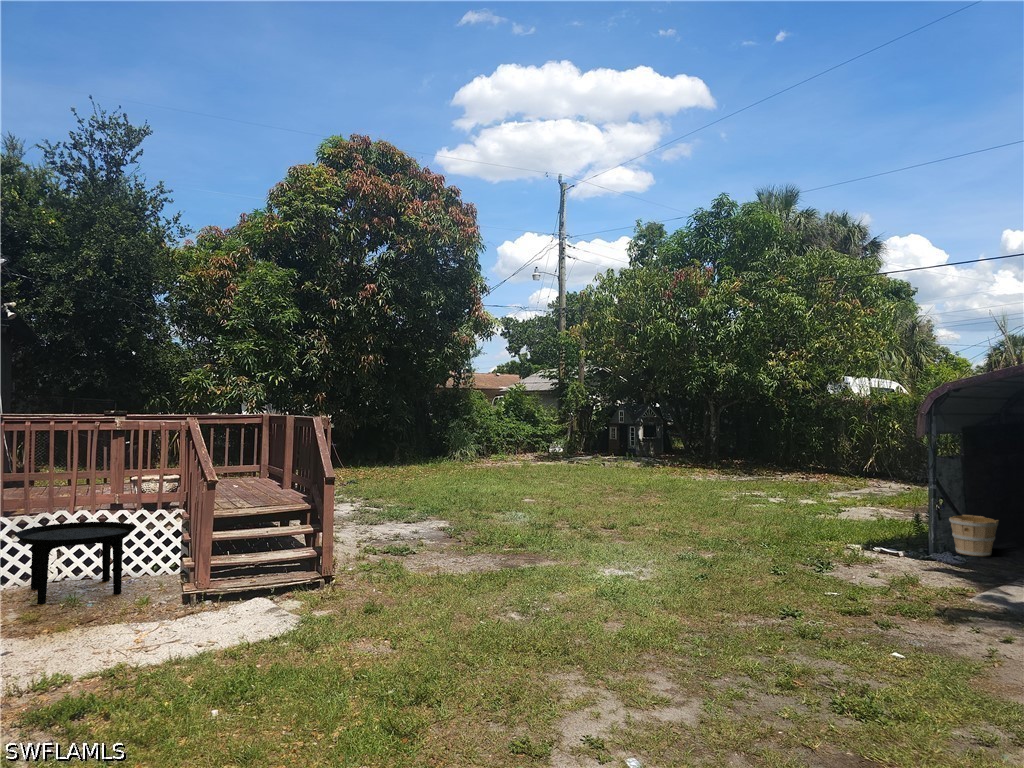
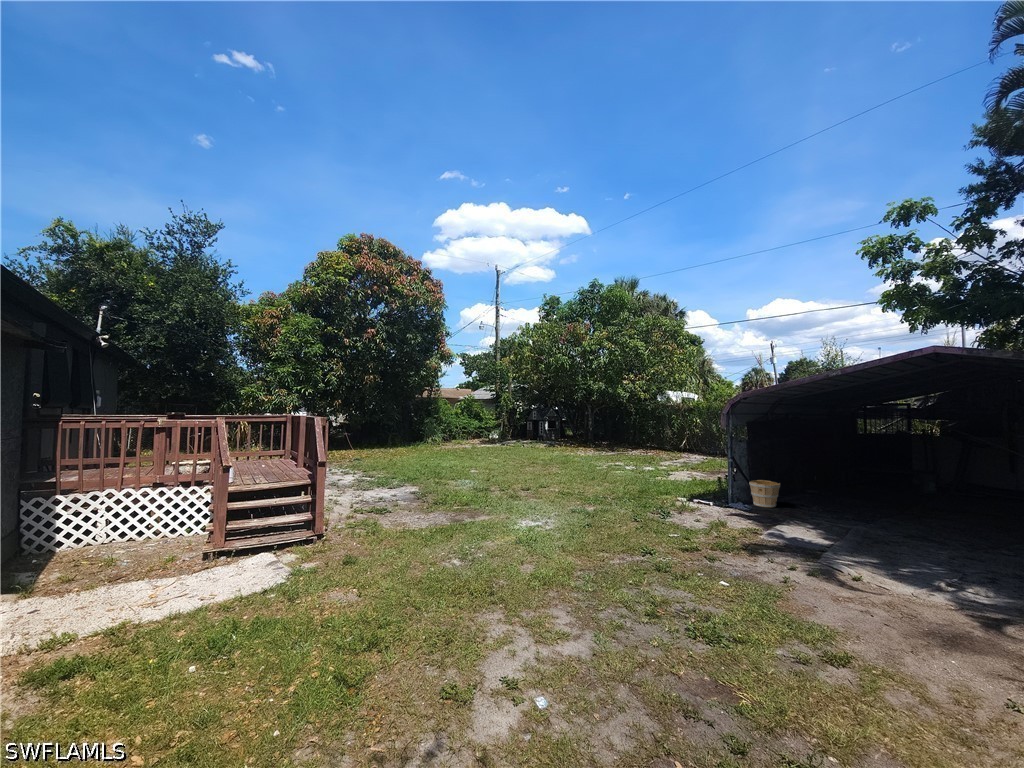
round table: present [15,522,136,604] -> none [64,497,170,565]

